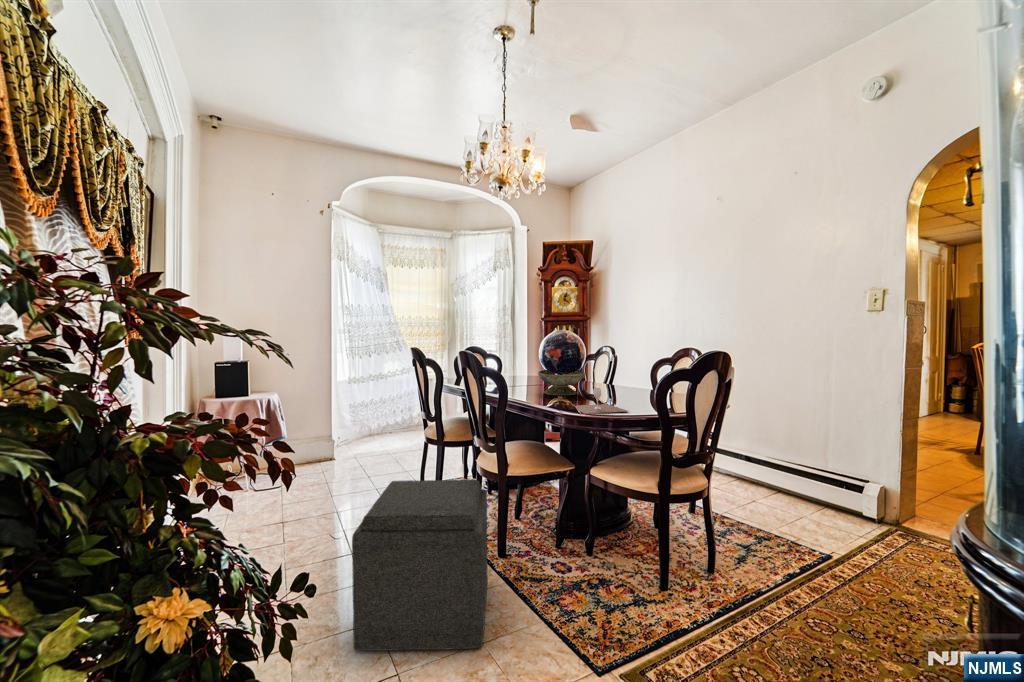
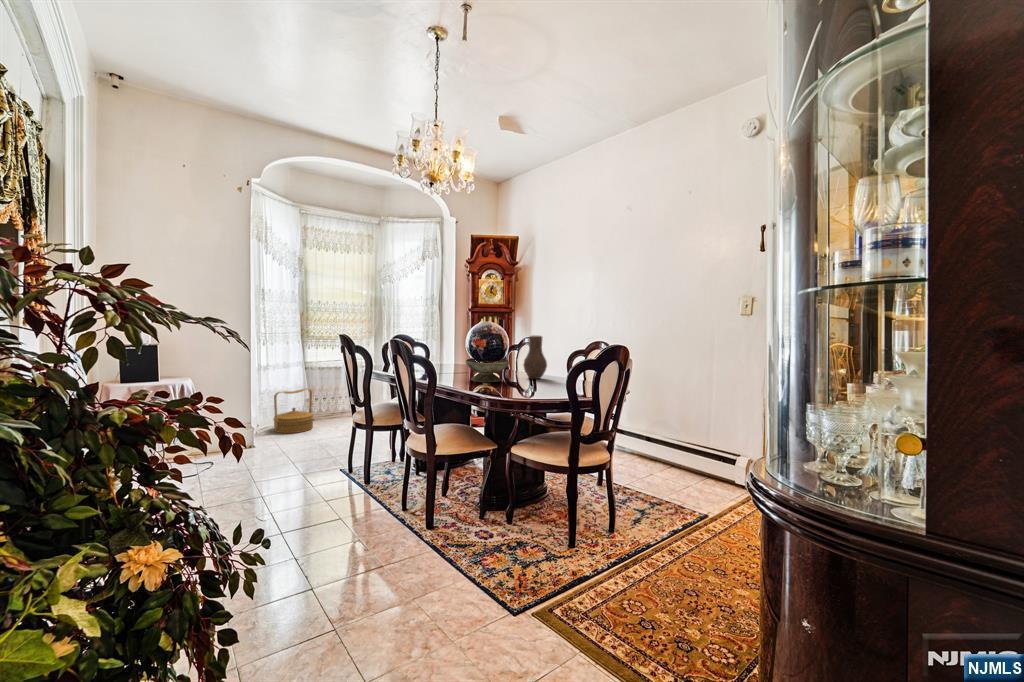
vase: none [600,344,627,391] -> present [523,335,547,379]
wine glass: present [576,388,628,414] -> none [493,375,547,397]
woven basket: none [358,400,394,443] -> present [273,389,314,433]
ottoman: present [352,480,488,651] -> none [293,458,418,612]

